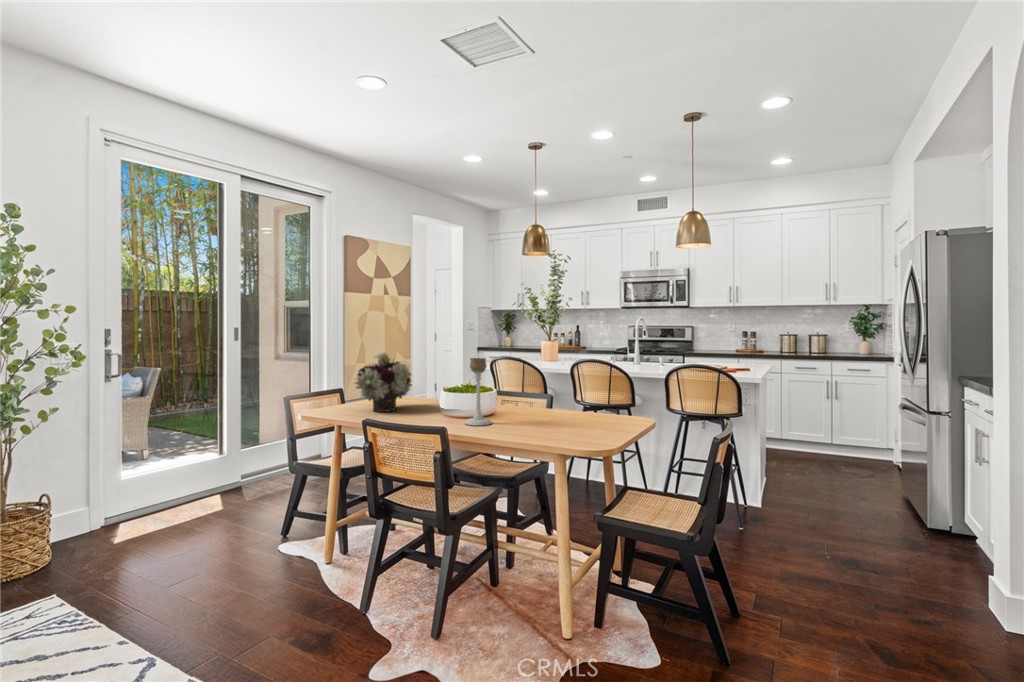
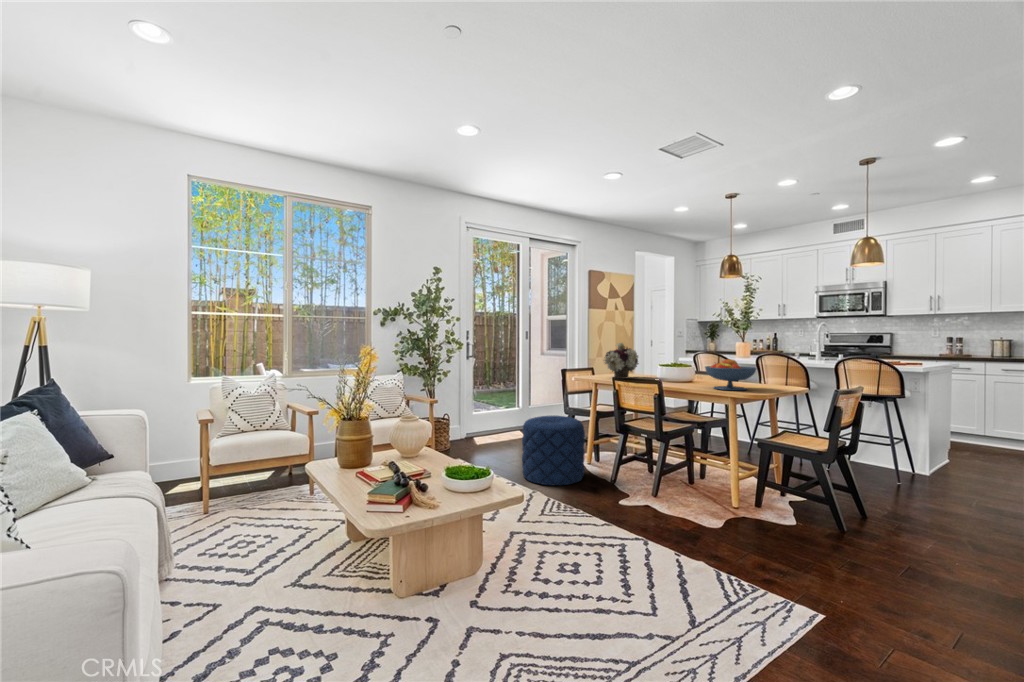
candle holder: present [465,358,491,426] -> none [674,344,691,386]
fruit bowl: none [513,381,587,434] -> present [705,359,756,390]
pouf: none [194,486,319,629] -> present [522,415,585,485]

